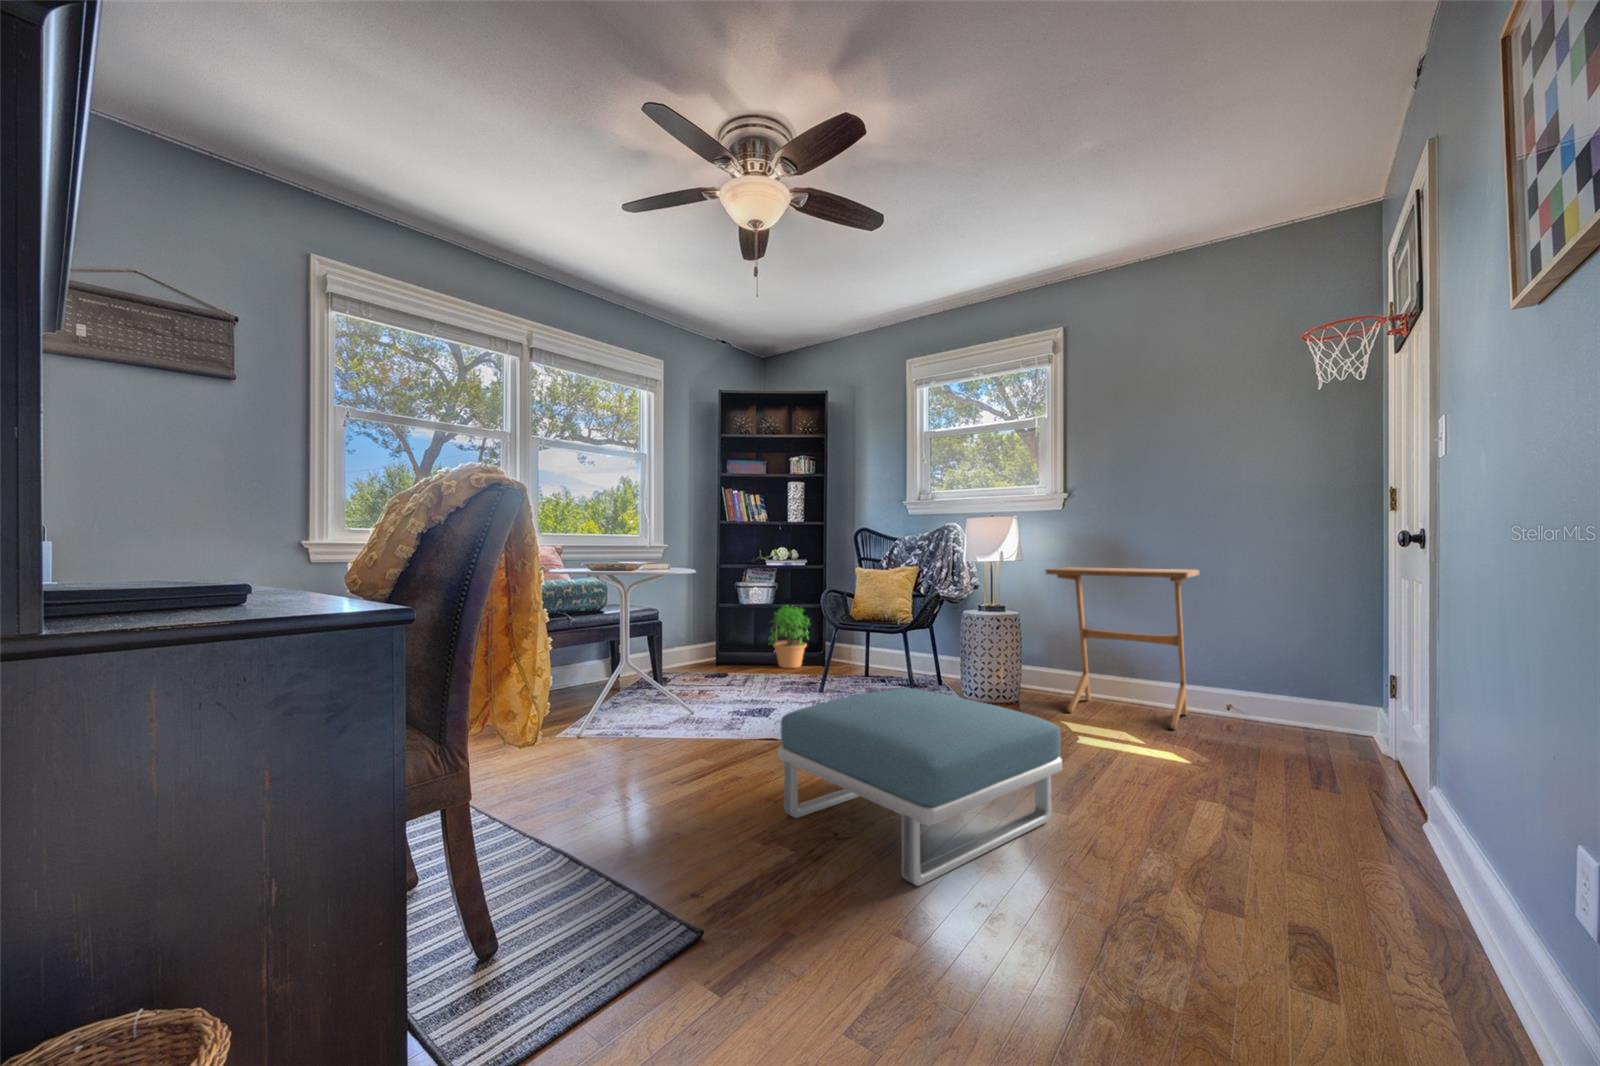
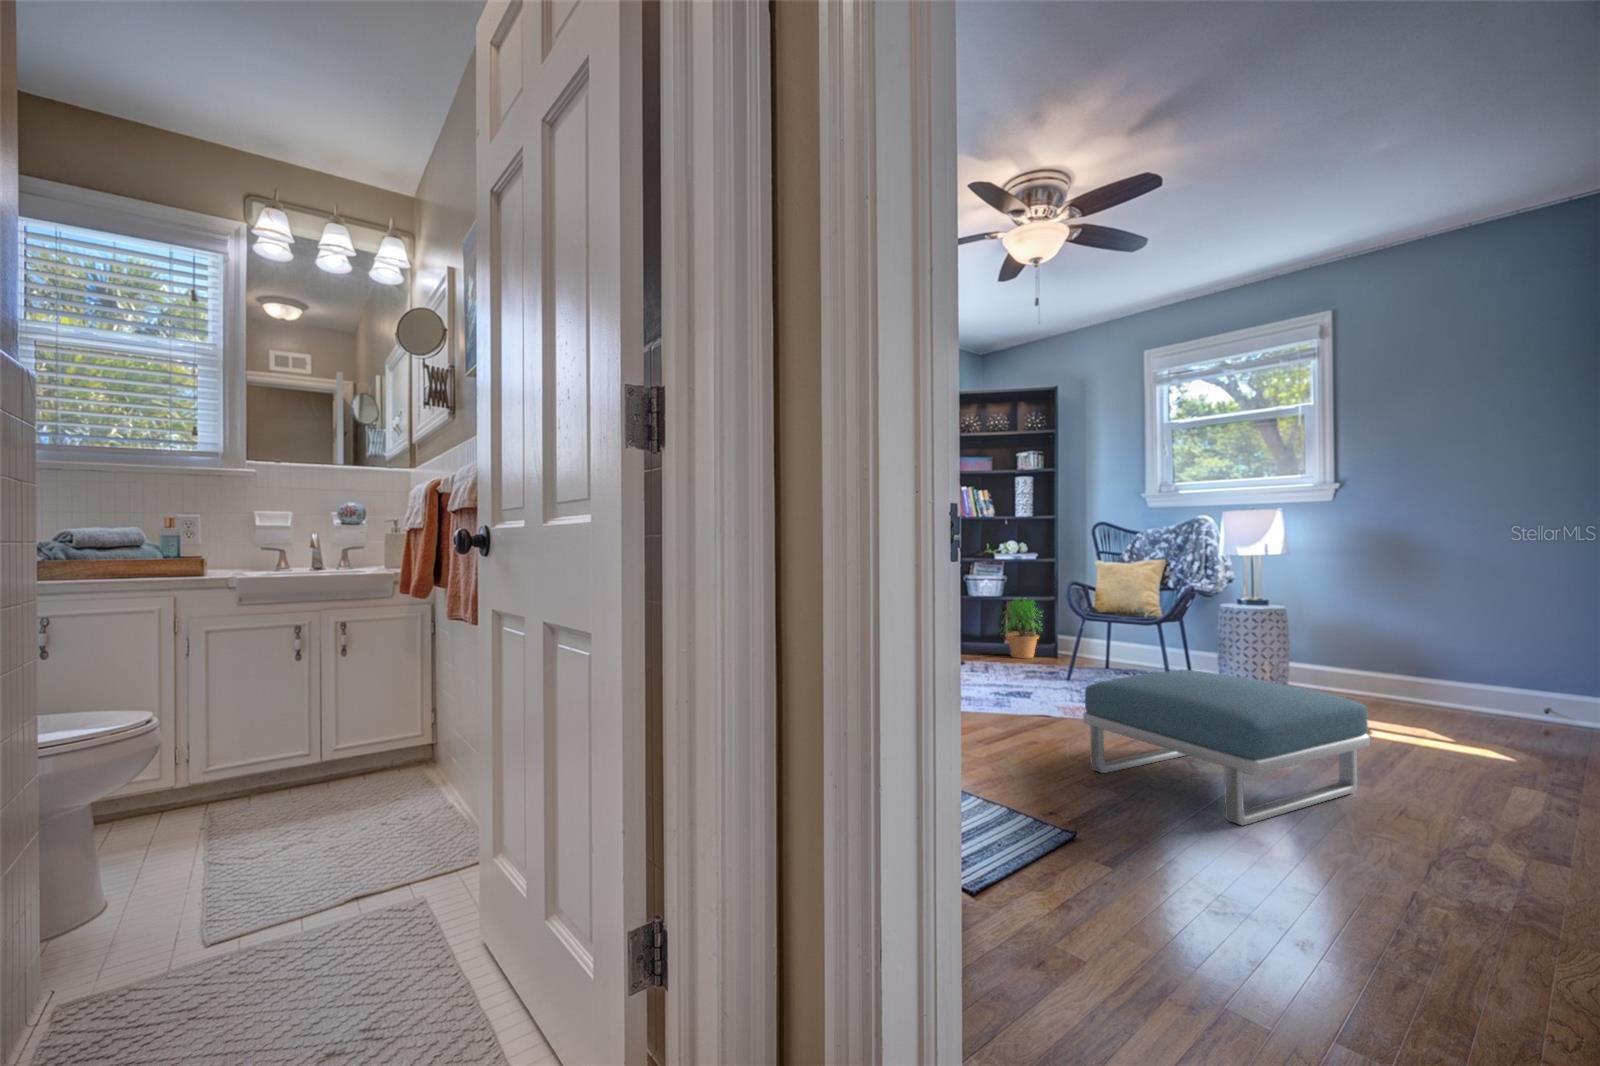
side table: present [1046,567,1199,729] -> none [1320,560,1511,729]

